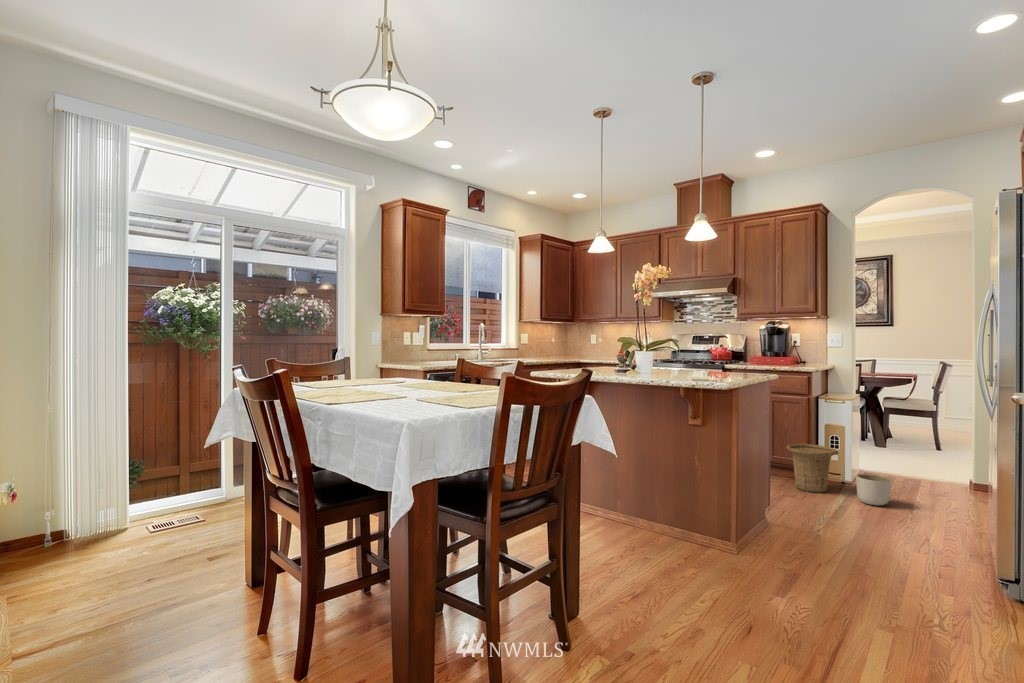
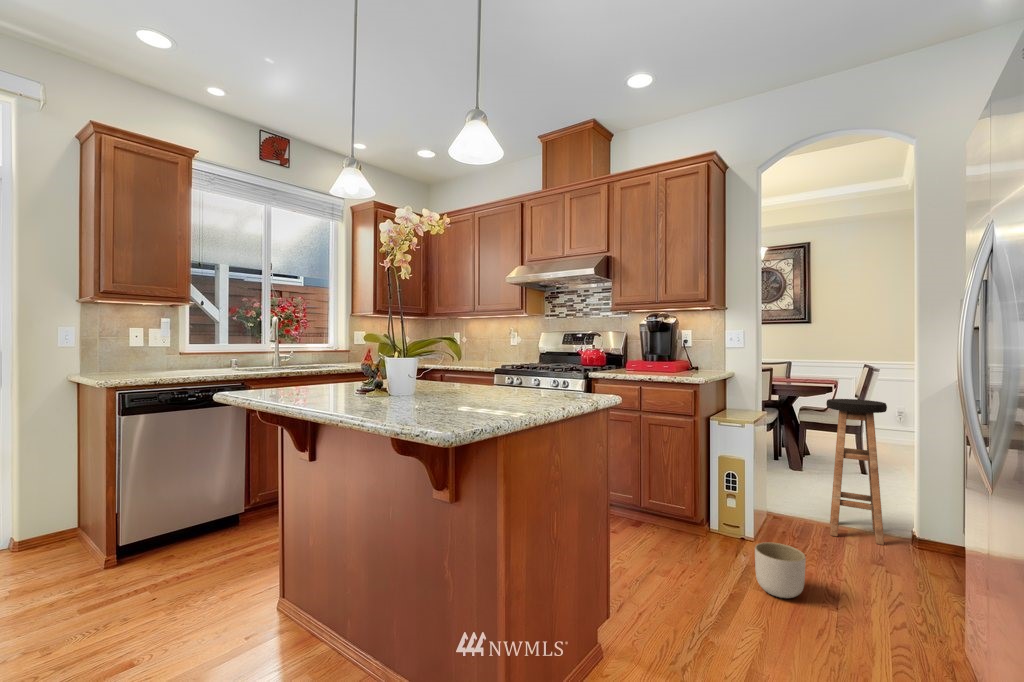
bar stool: none [906,385,952,486] -> present [826,399,887,545]
basket: present [787,444,837,493] -> none [660,488,729,568]

